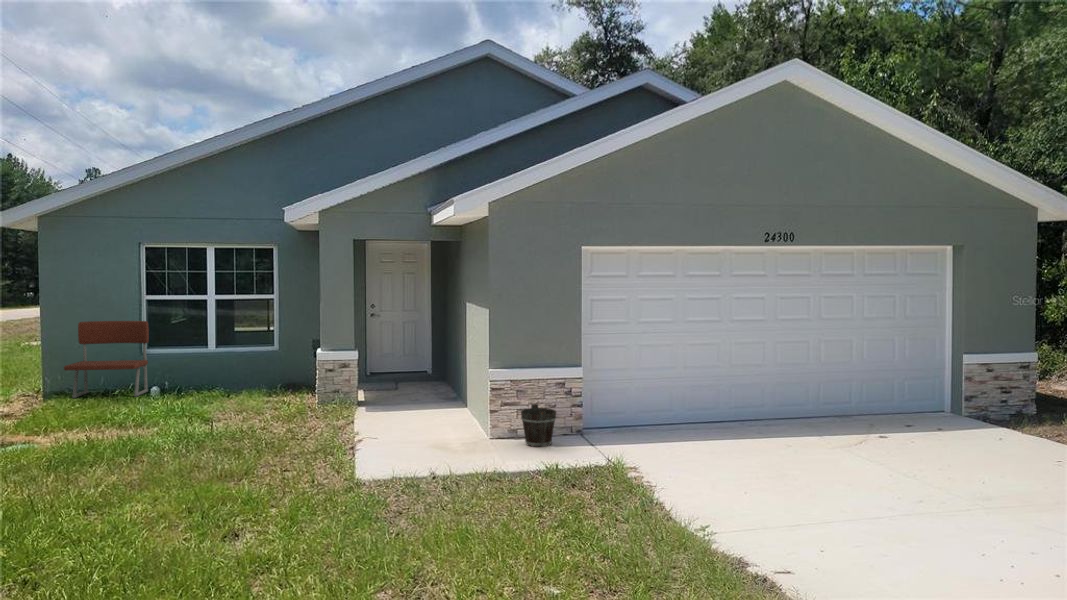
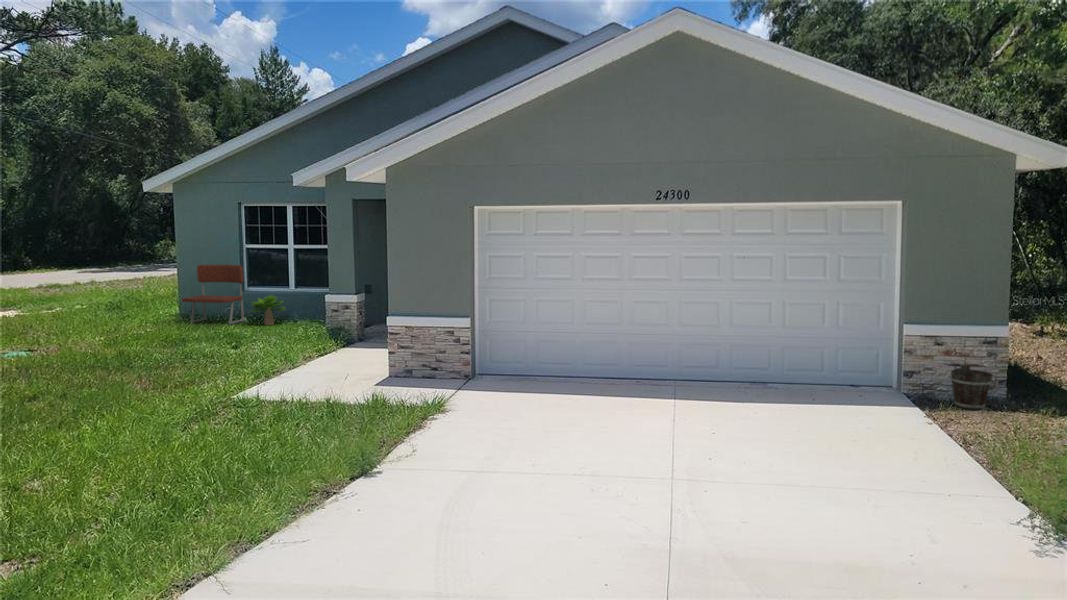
potted plant: none [166,356,215,395] -> present [253,296,284,325]
bucket: present [521,404,556,447] -> present [951,365,993,409]

